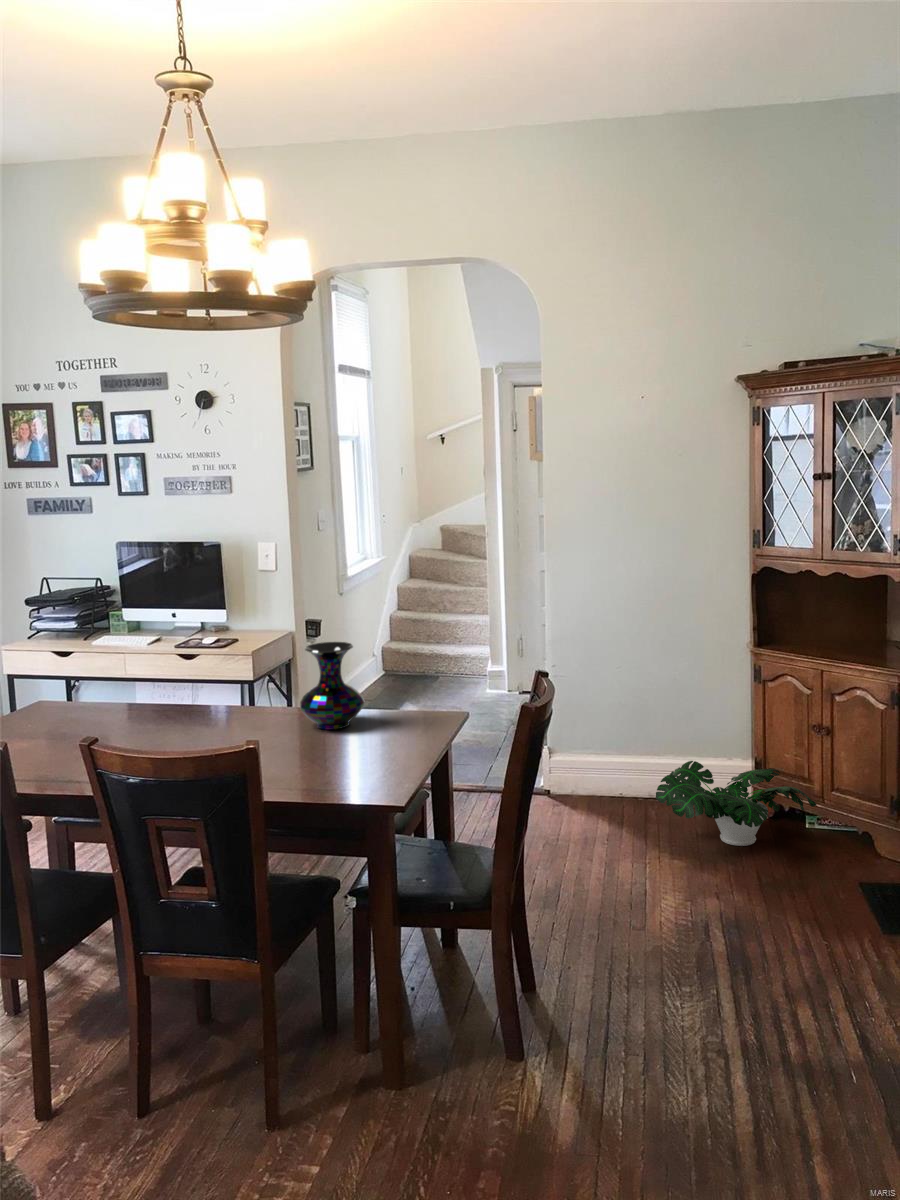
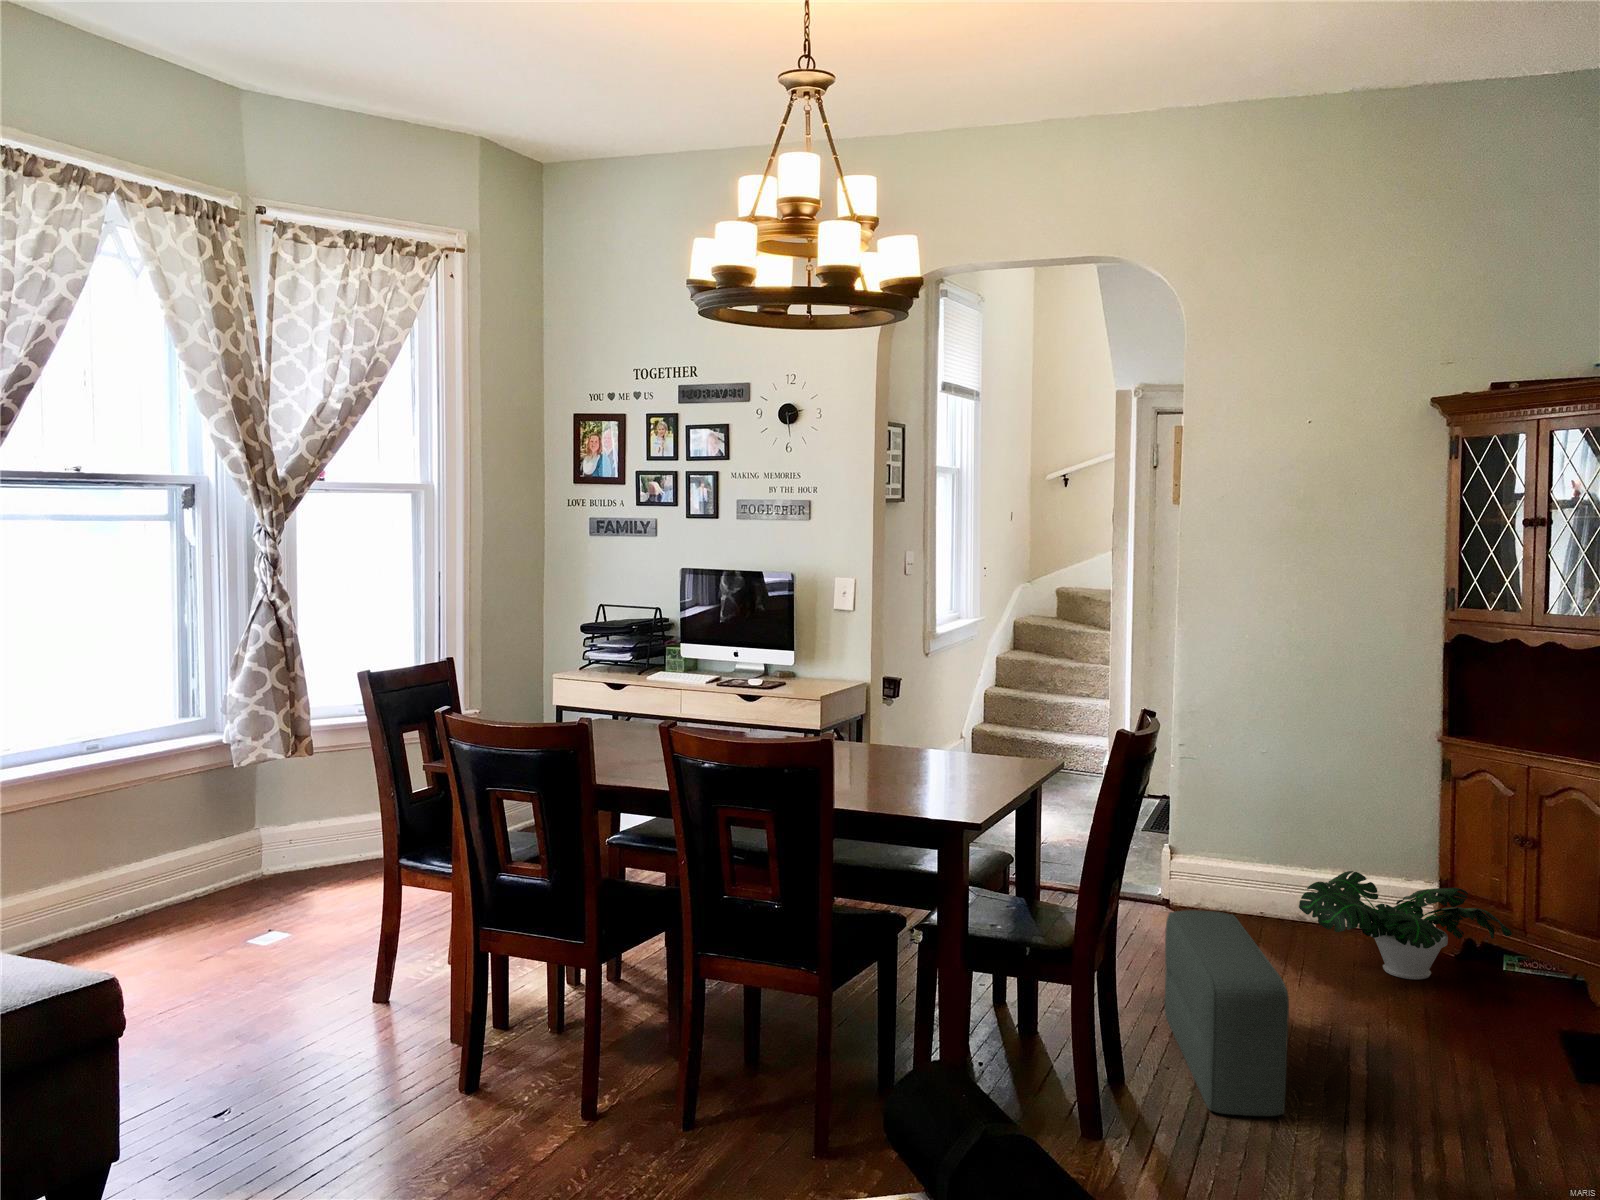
vase: present [300,642,364,730] -> none [875,670,947,765]
pouf: none [559,823,670,1011] -> present [1165,910,1289,1116]

